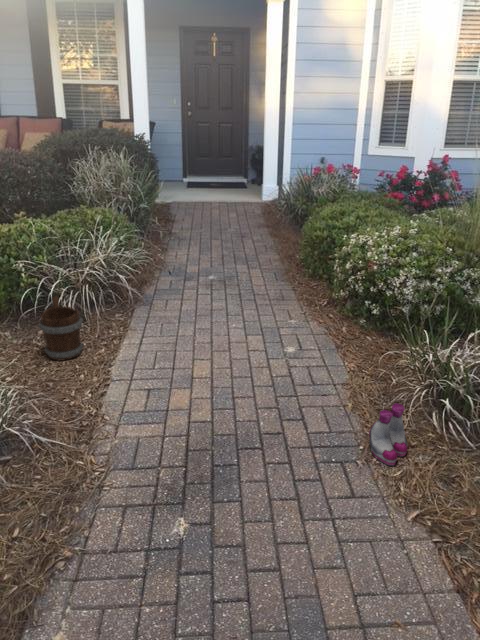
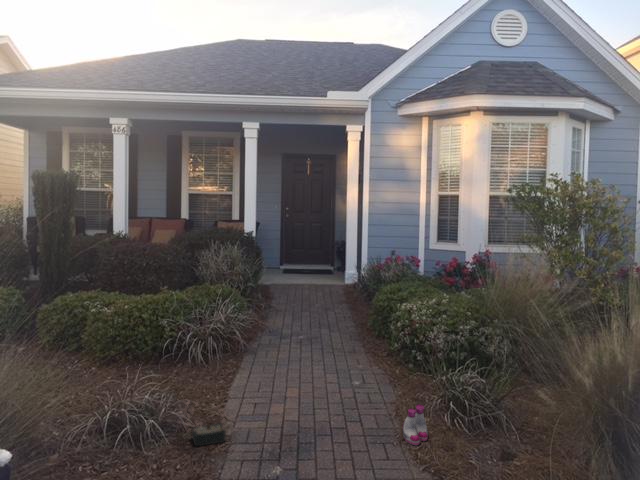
bucket: present [38,297,83,361] -> none [180,342,210,387]
decorative plant: none [22,405,110,478] -> present [181,401,233,446]

